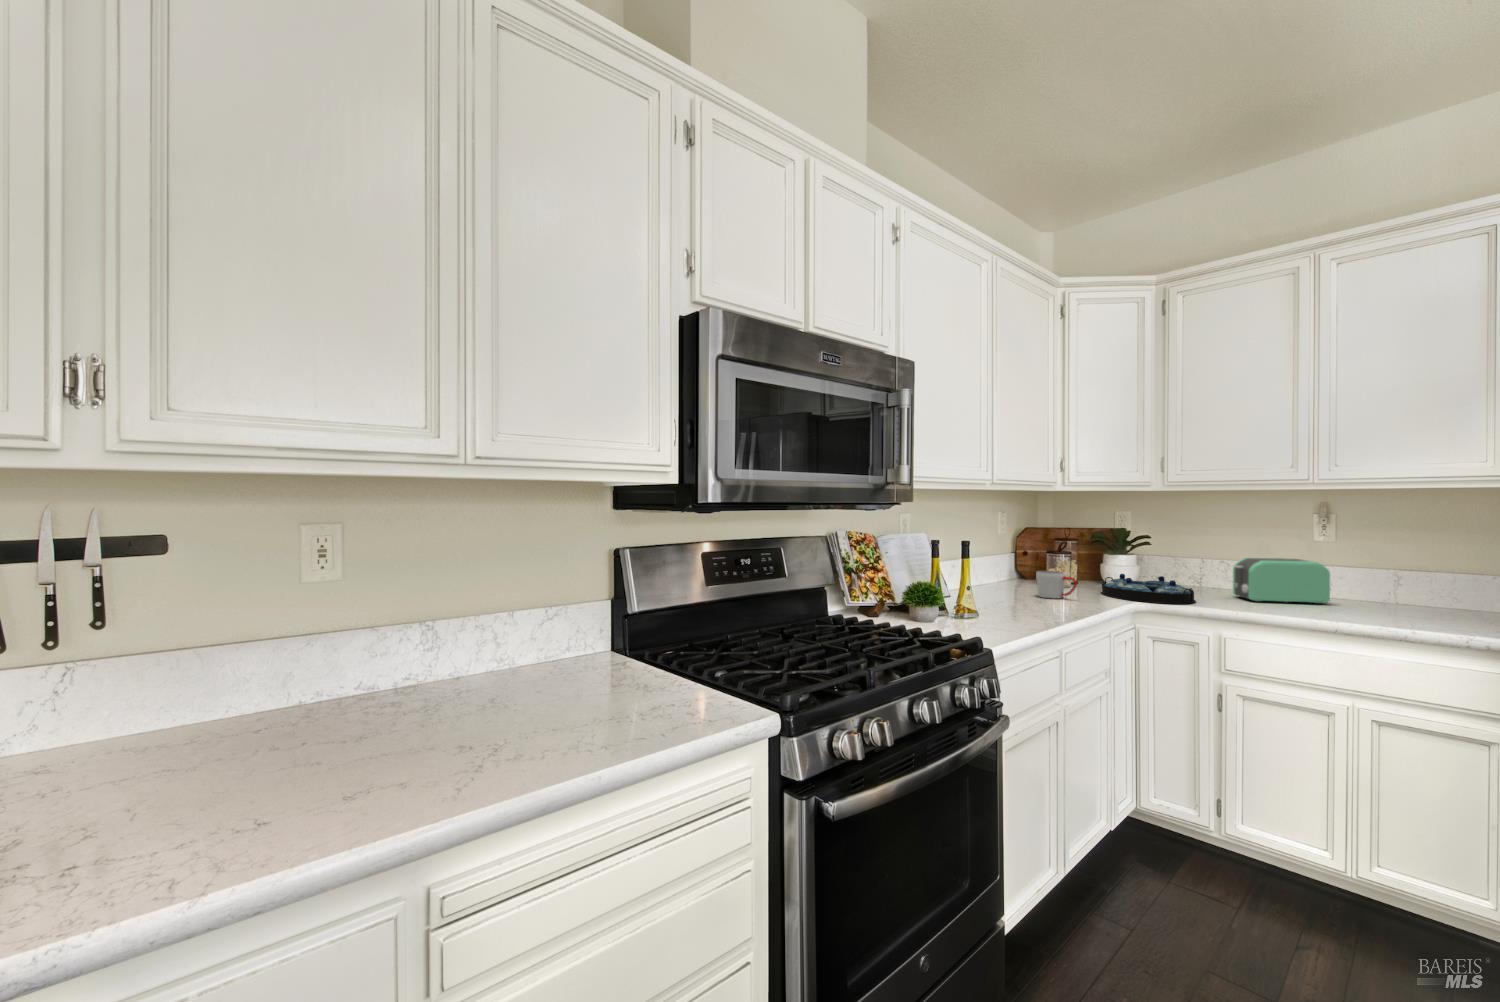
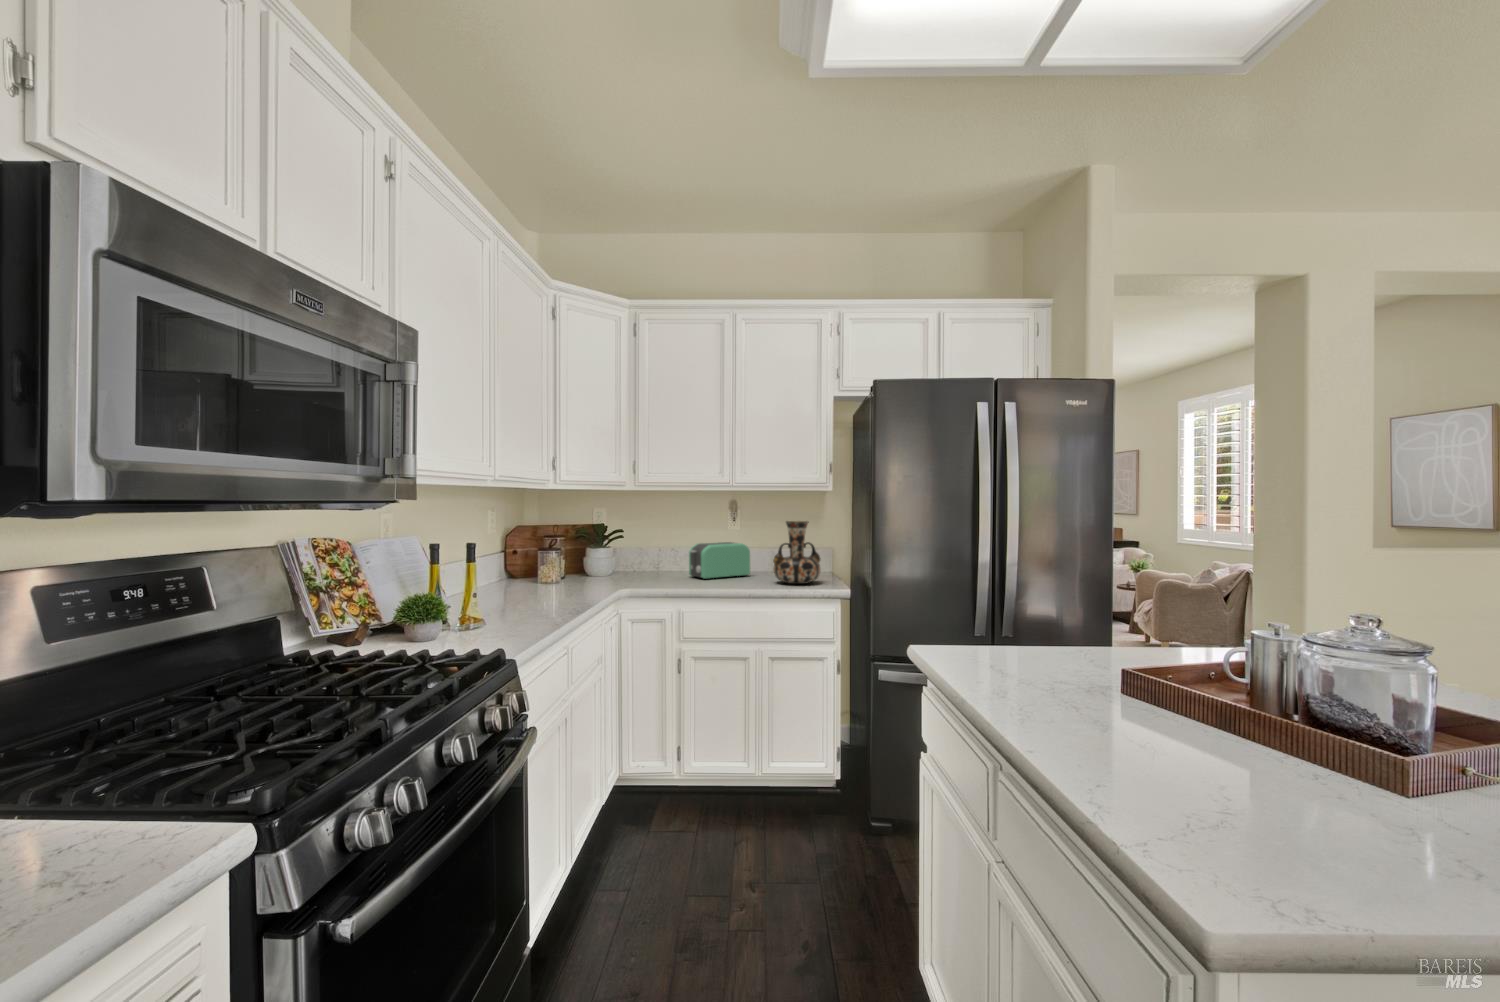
decorative vase: none [1362,536,1456,624] -> present [773,521,821,584]
mug: present [1036,571,1077,598] -> none [534,568,573,596]
serving tray: present [1101,574,1196,604] -> none [590,565,667,589]

